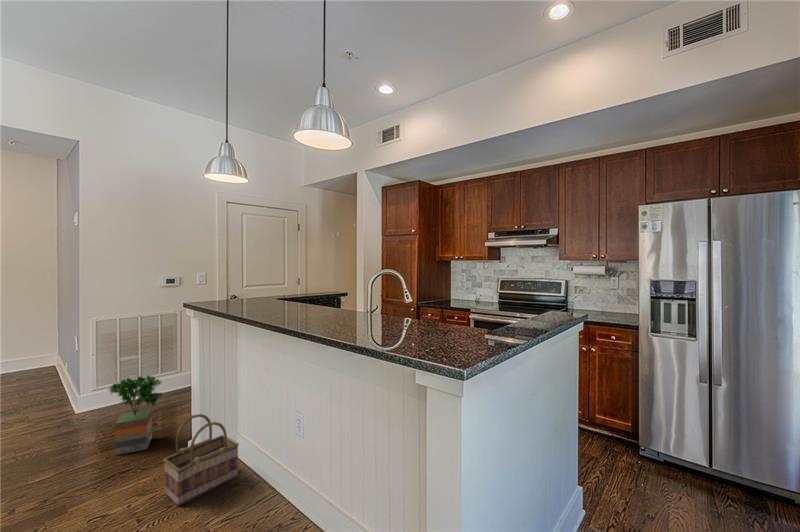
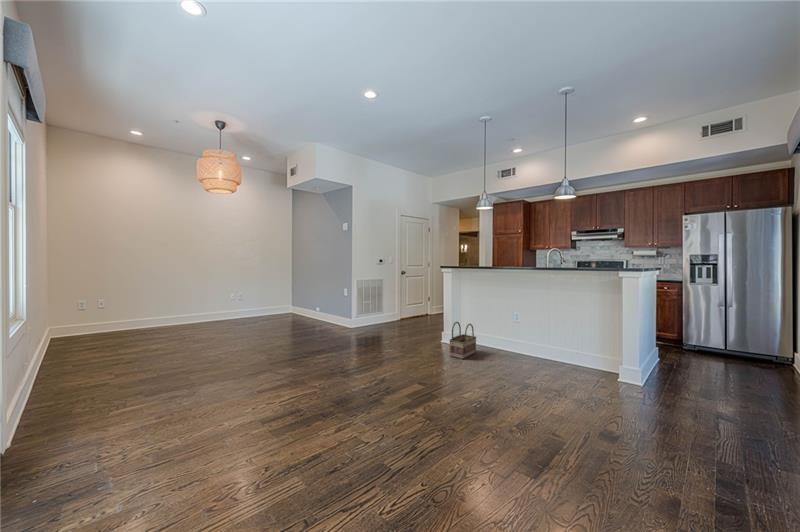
potted tree: present [109,376,163,455] -> none [394,309,420,346]

